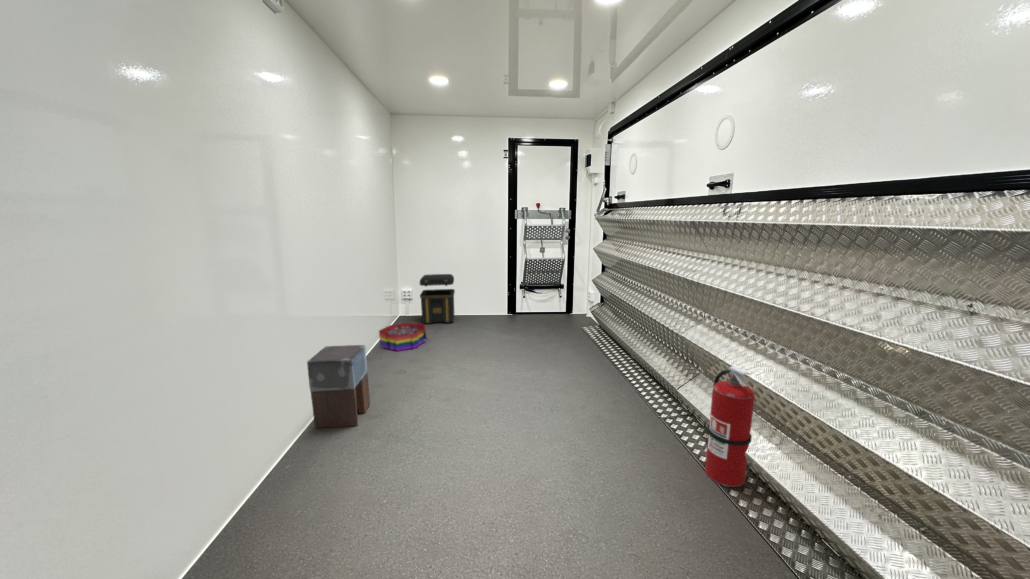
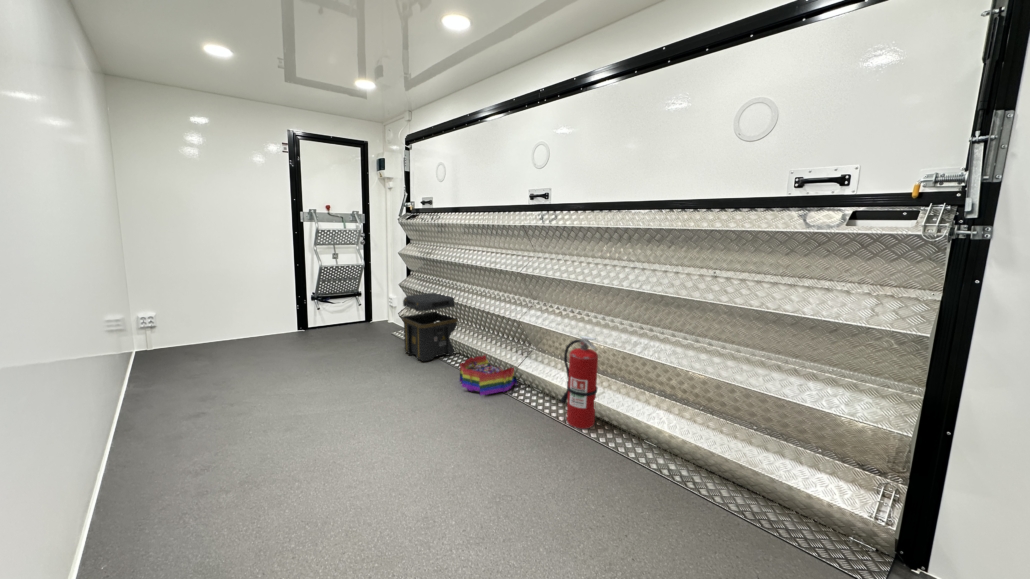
toolbox: present [420,274,455,324] -> present [403,293,458,361]
storage bin: present [379,323,427,351] -> present [460,355,517,395]
stool: present [307,345,370,428] -> none [18,404,150,569]

